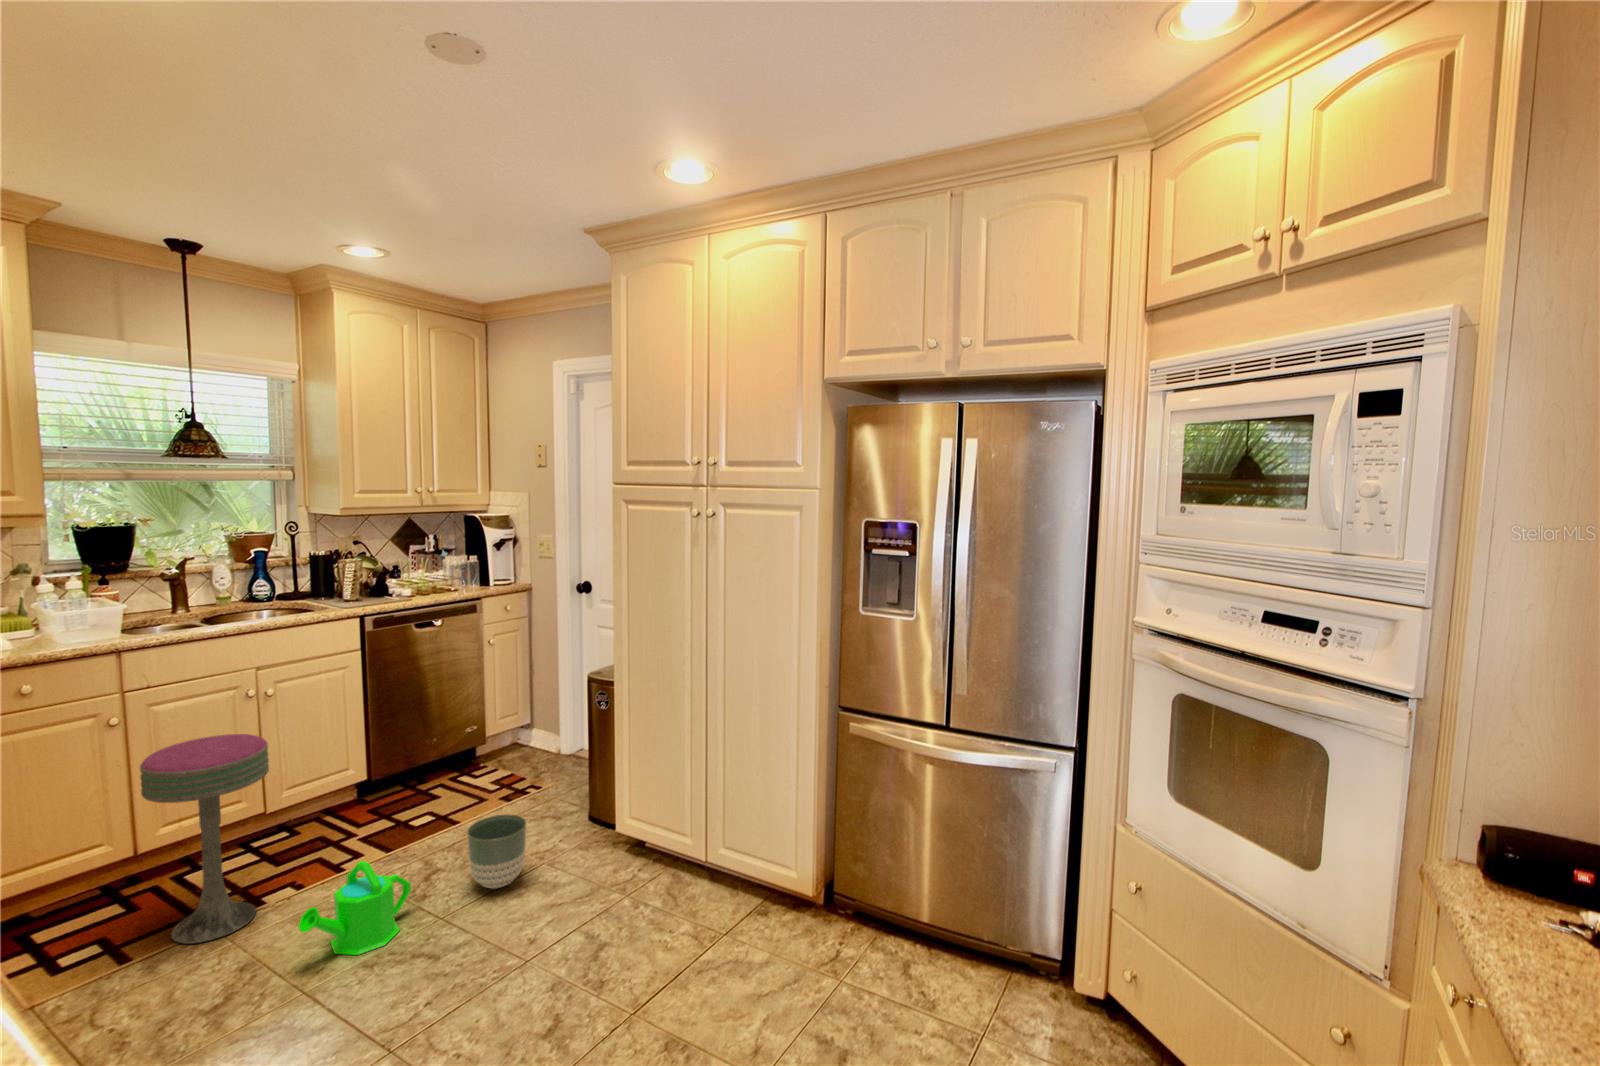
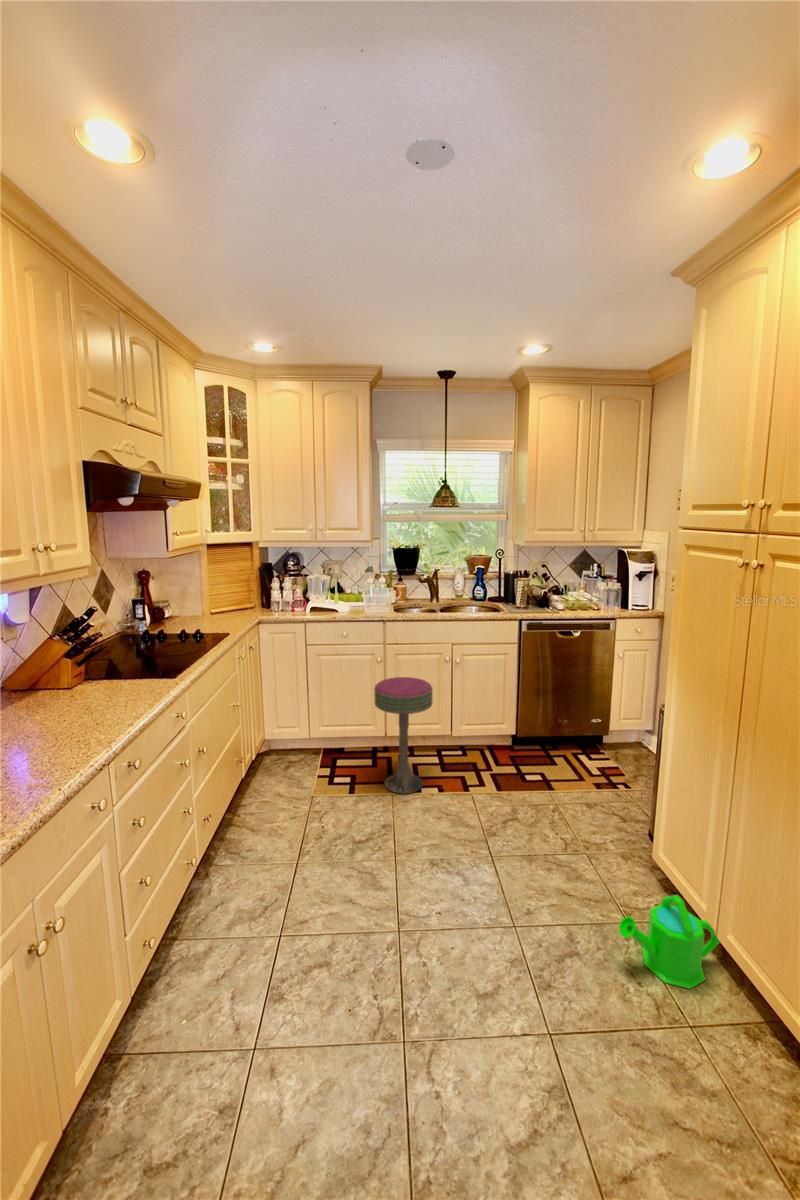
planter: present [467,815,526,889] -> none [524,794,569,853]
watering can: present [299,861,411,955] -> present [619,895,719,989]

